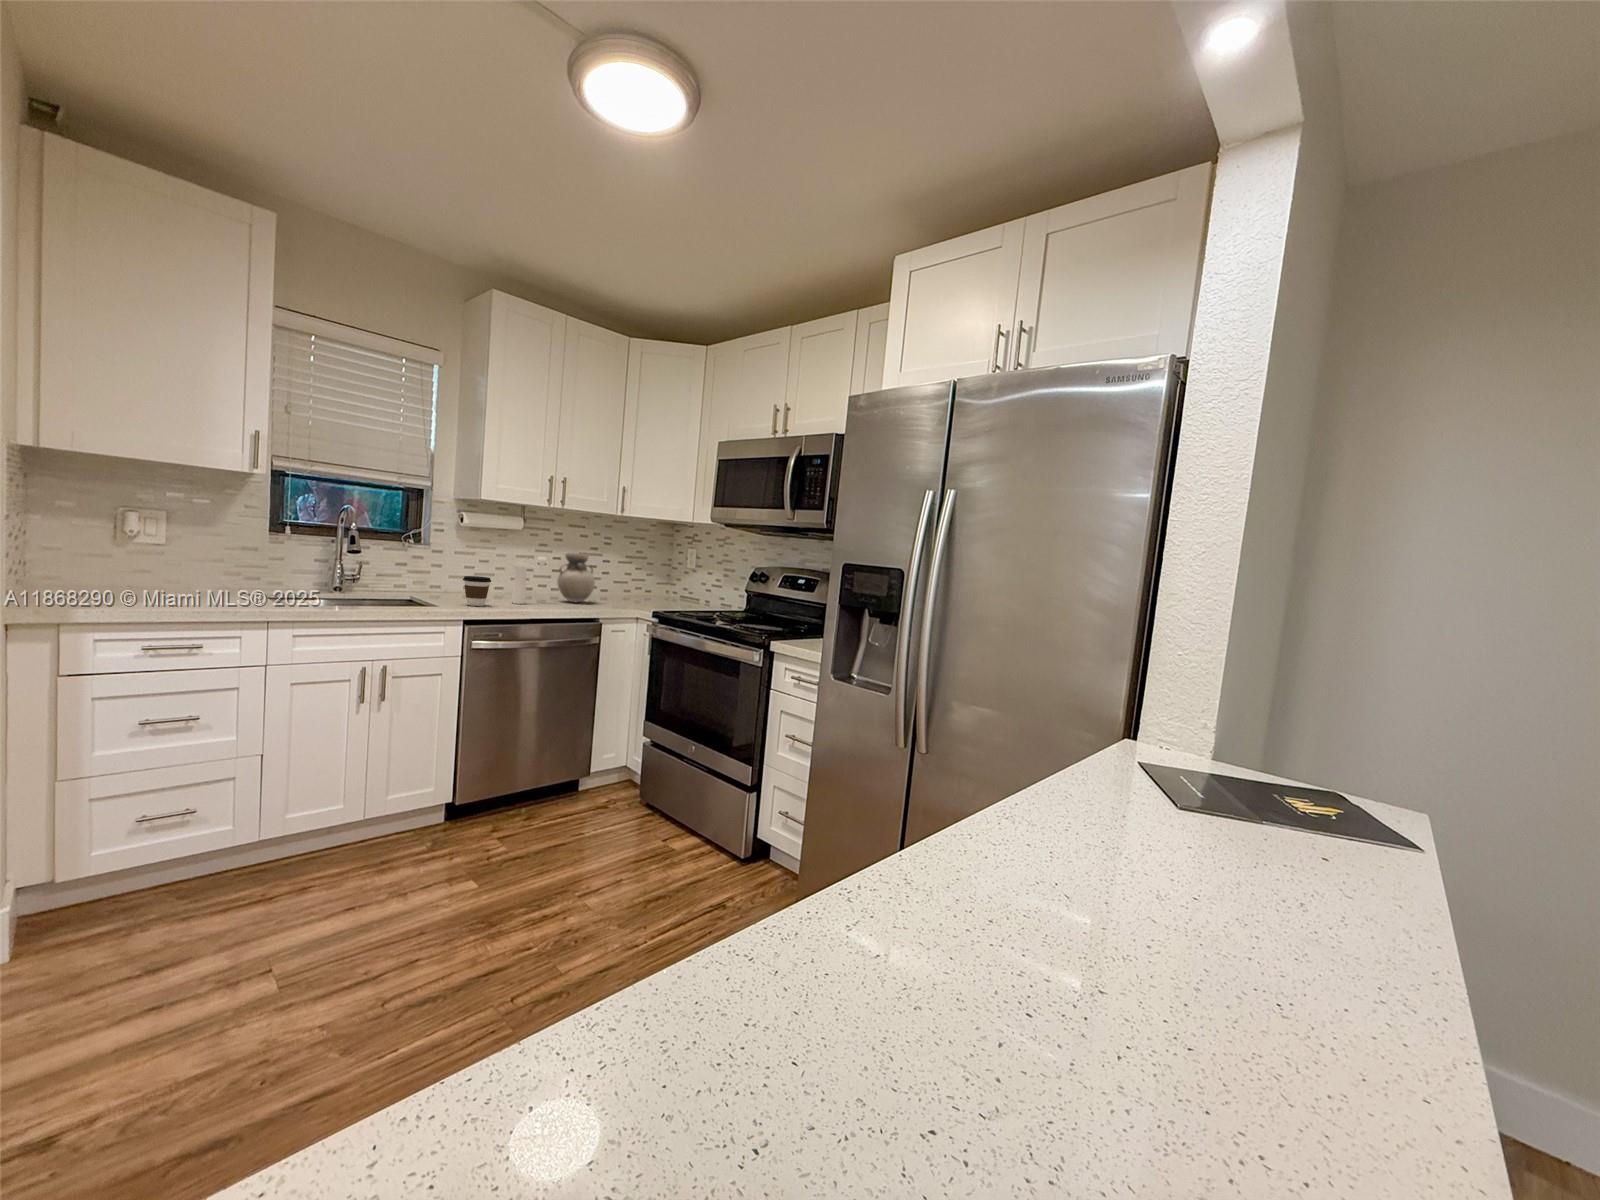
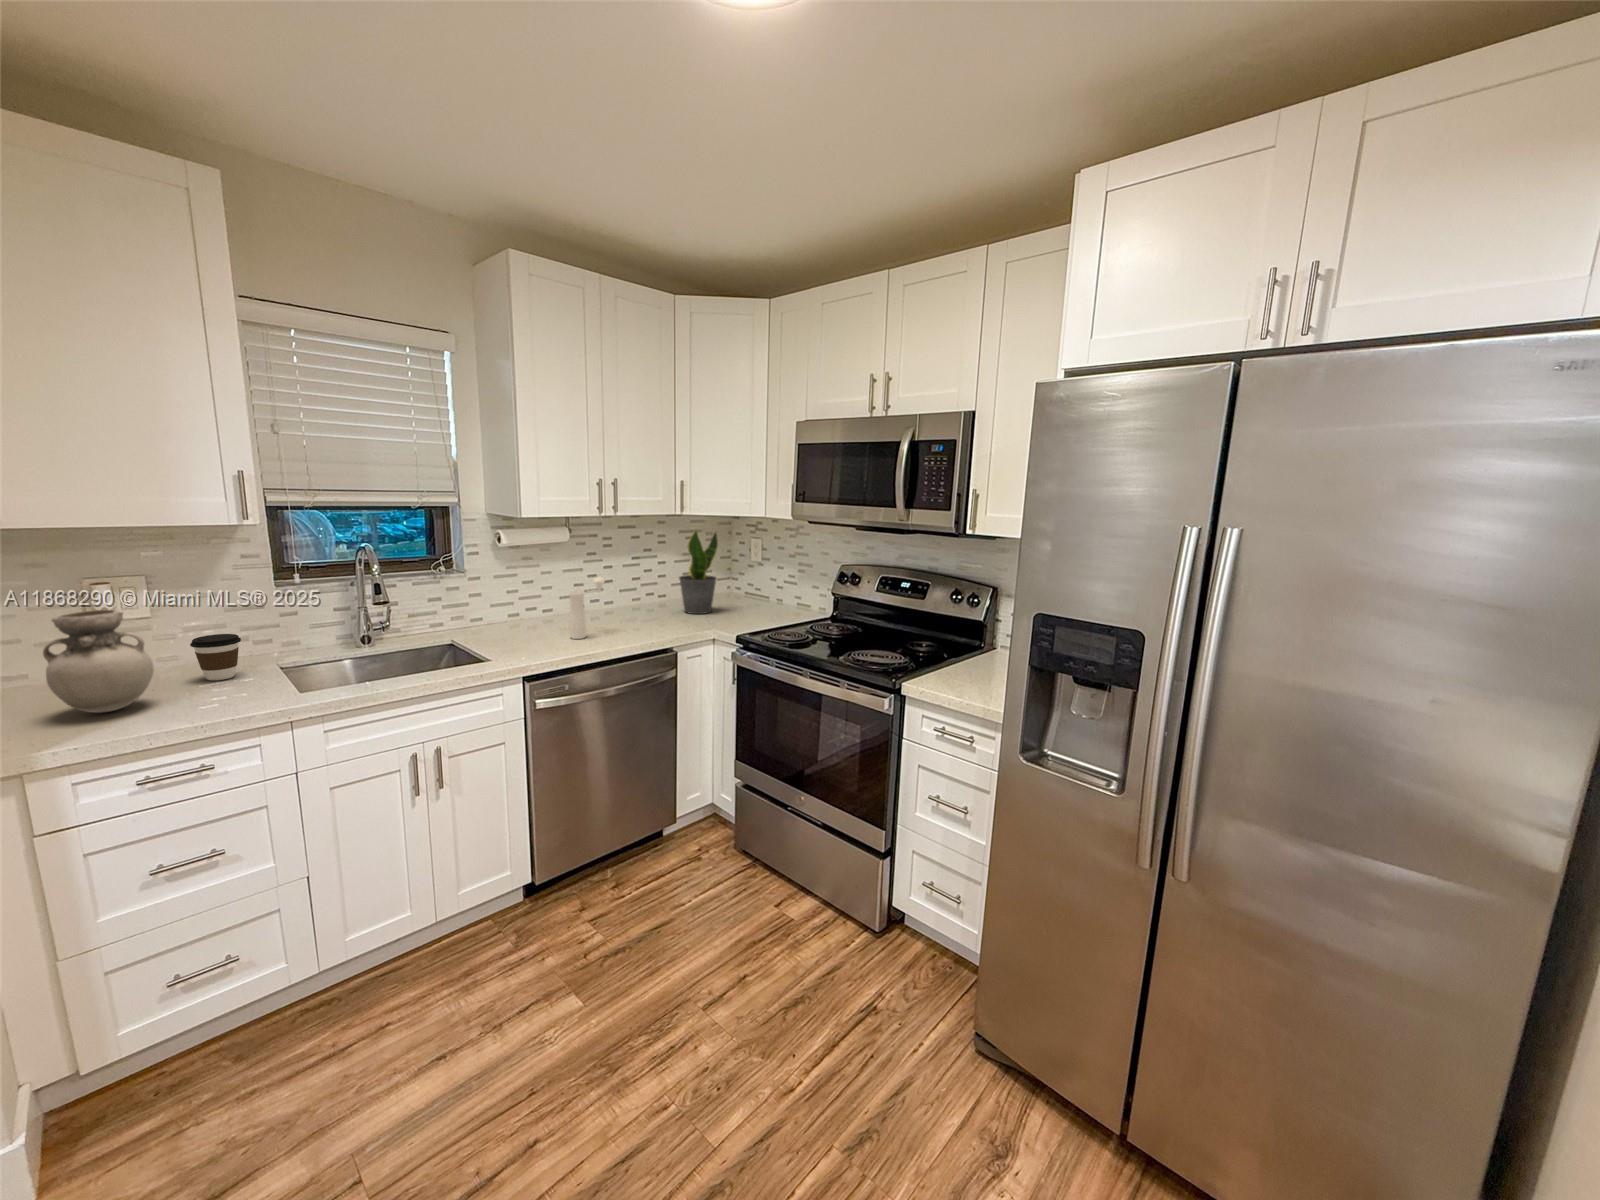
potted plant: none [617,529,653,603] -> present [679,531,718,614]
vase: present [557,553,595,602] -> present [43,610,154,713]
coffee cup: present [463,576,491,606] -> present [190,634,241,680]

